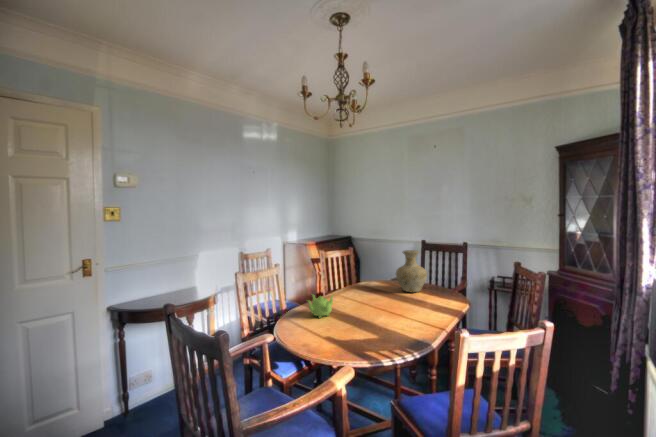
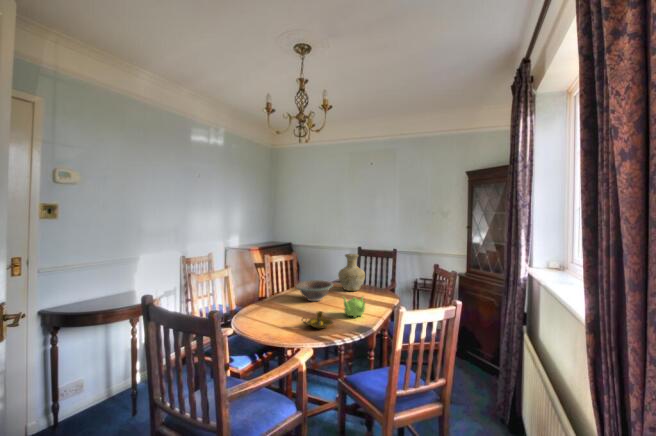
decorative bowl: none [346,280,388,305] -> present [296,280,333,301]
teapot: present [308,295,333,318] -> present [343,297,365,318]
candlestick: none [345,321,383,342] -> present [303,311,333,329]

